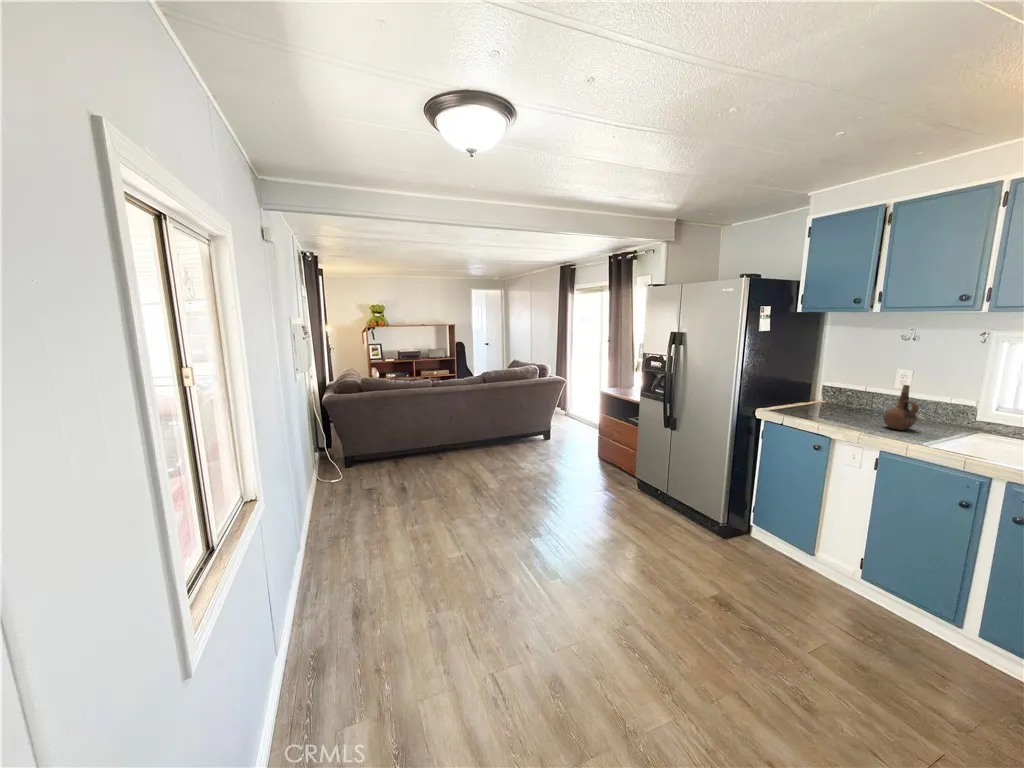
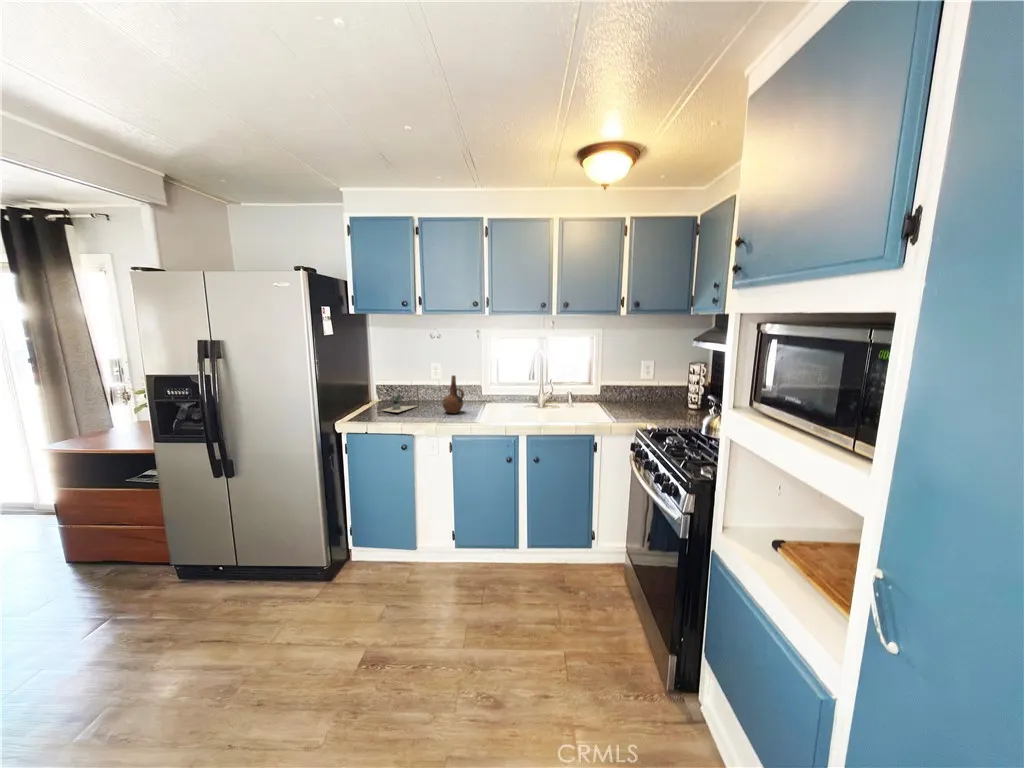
potted plant: none [810,396,877,415] -> present [384,395,416,412]

